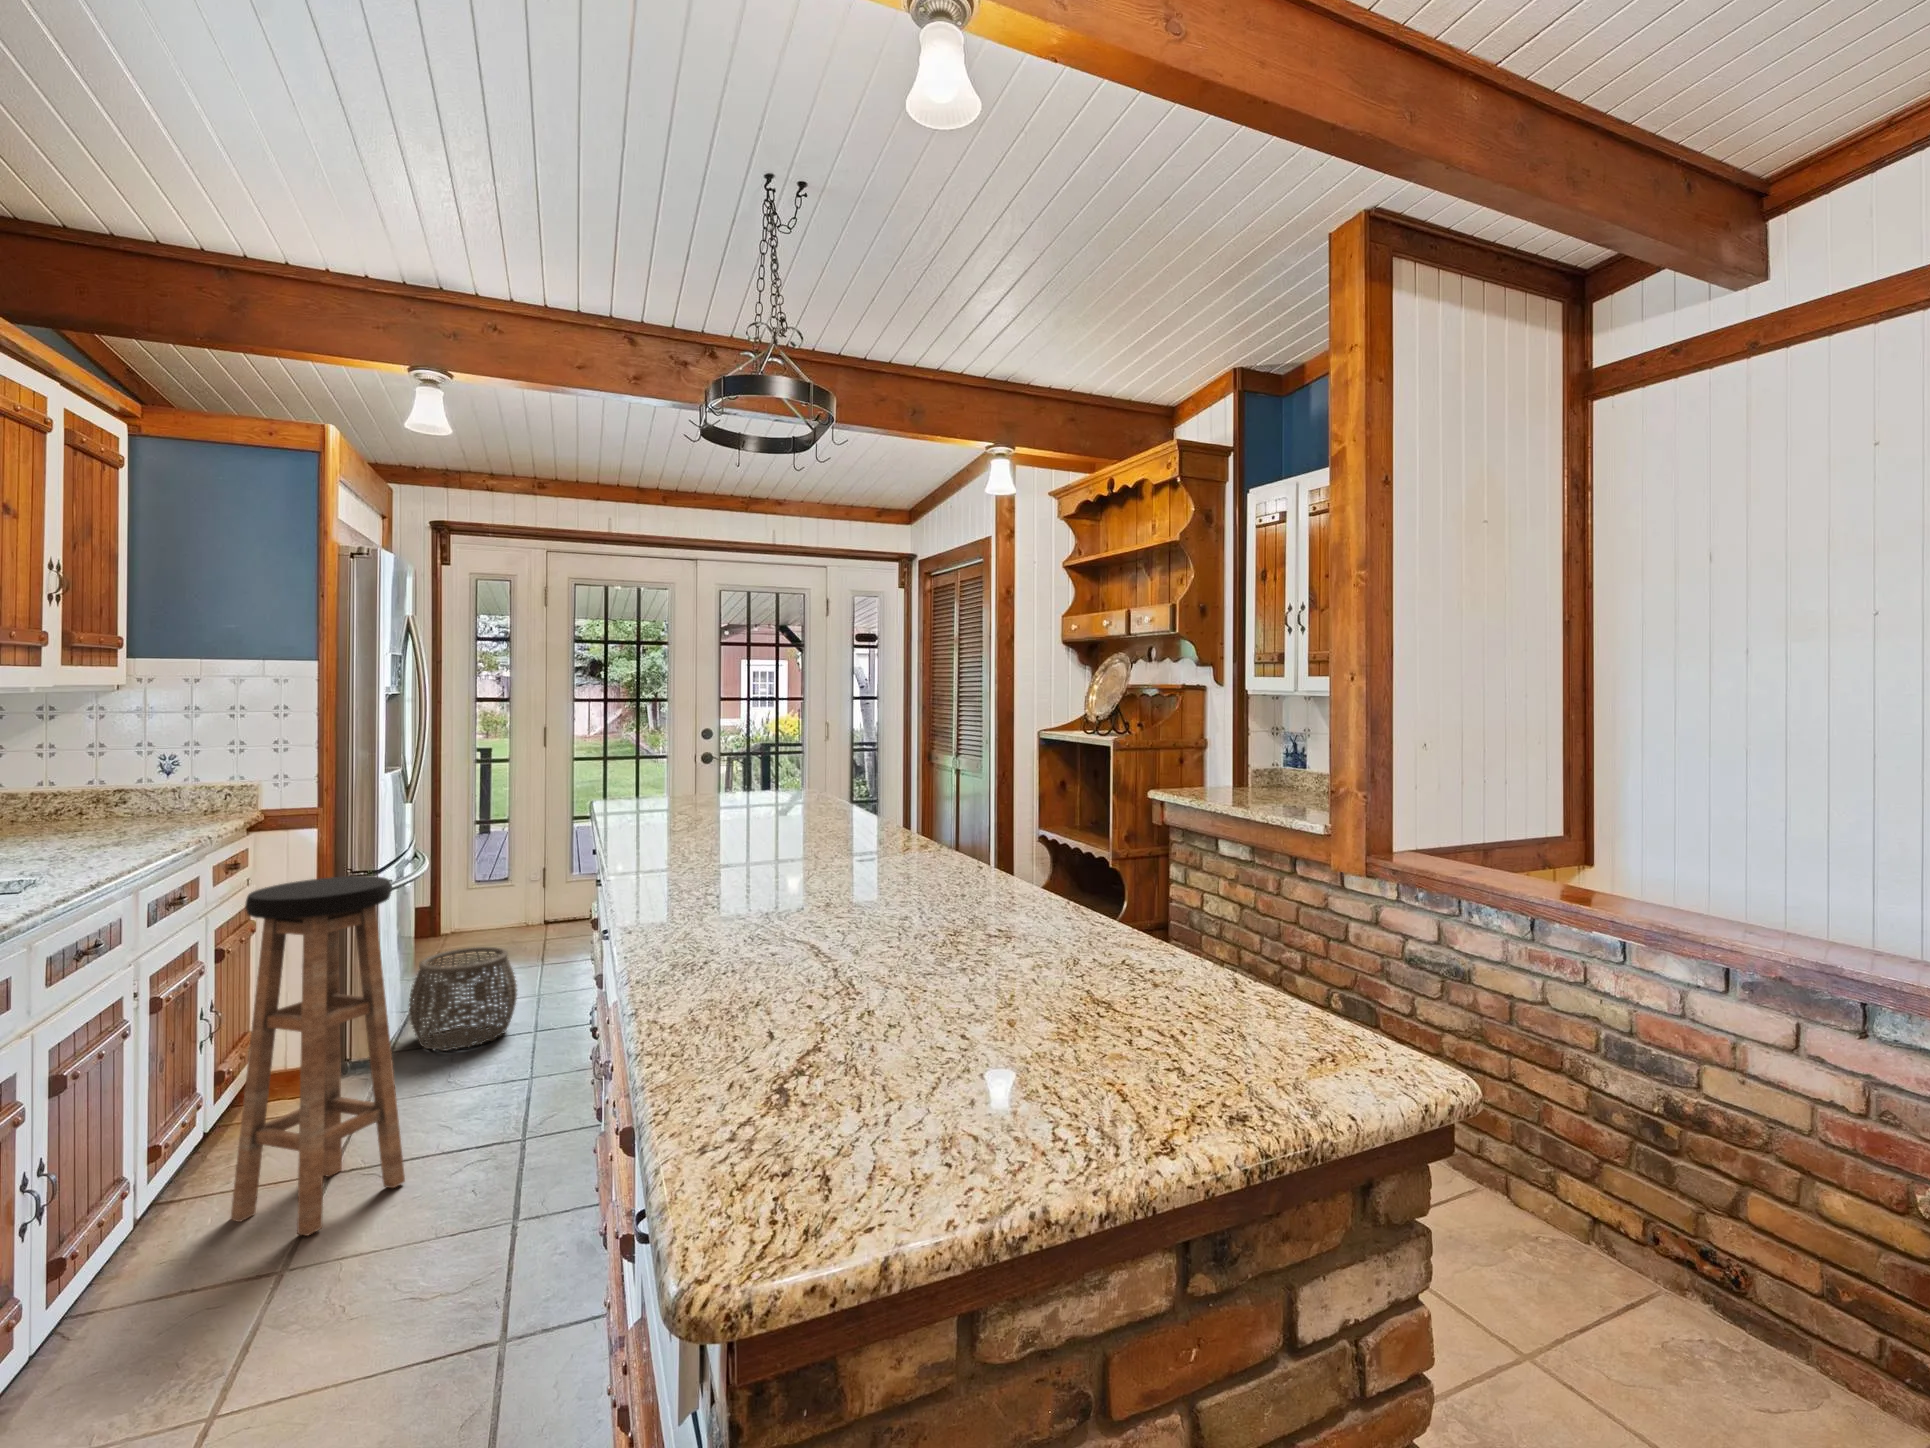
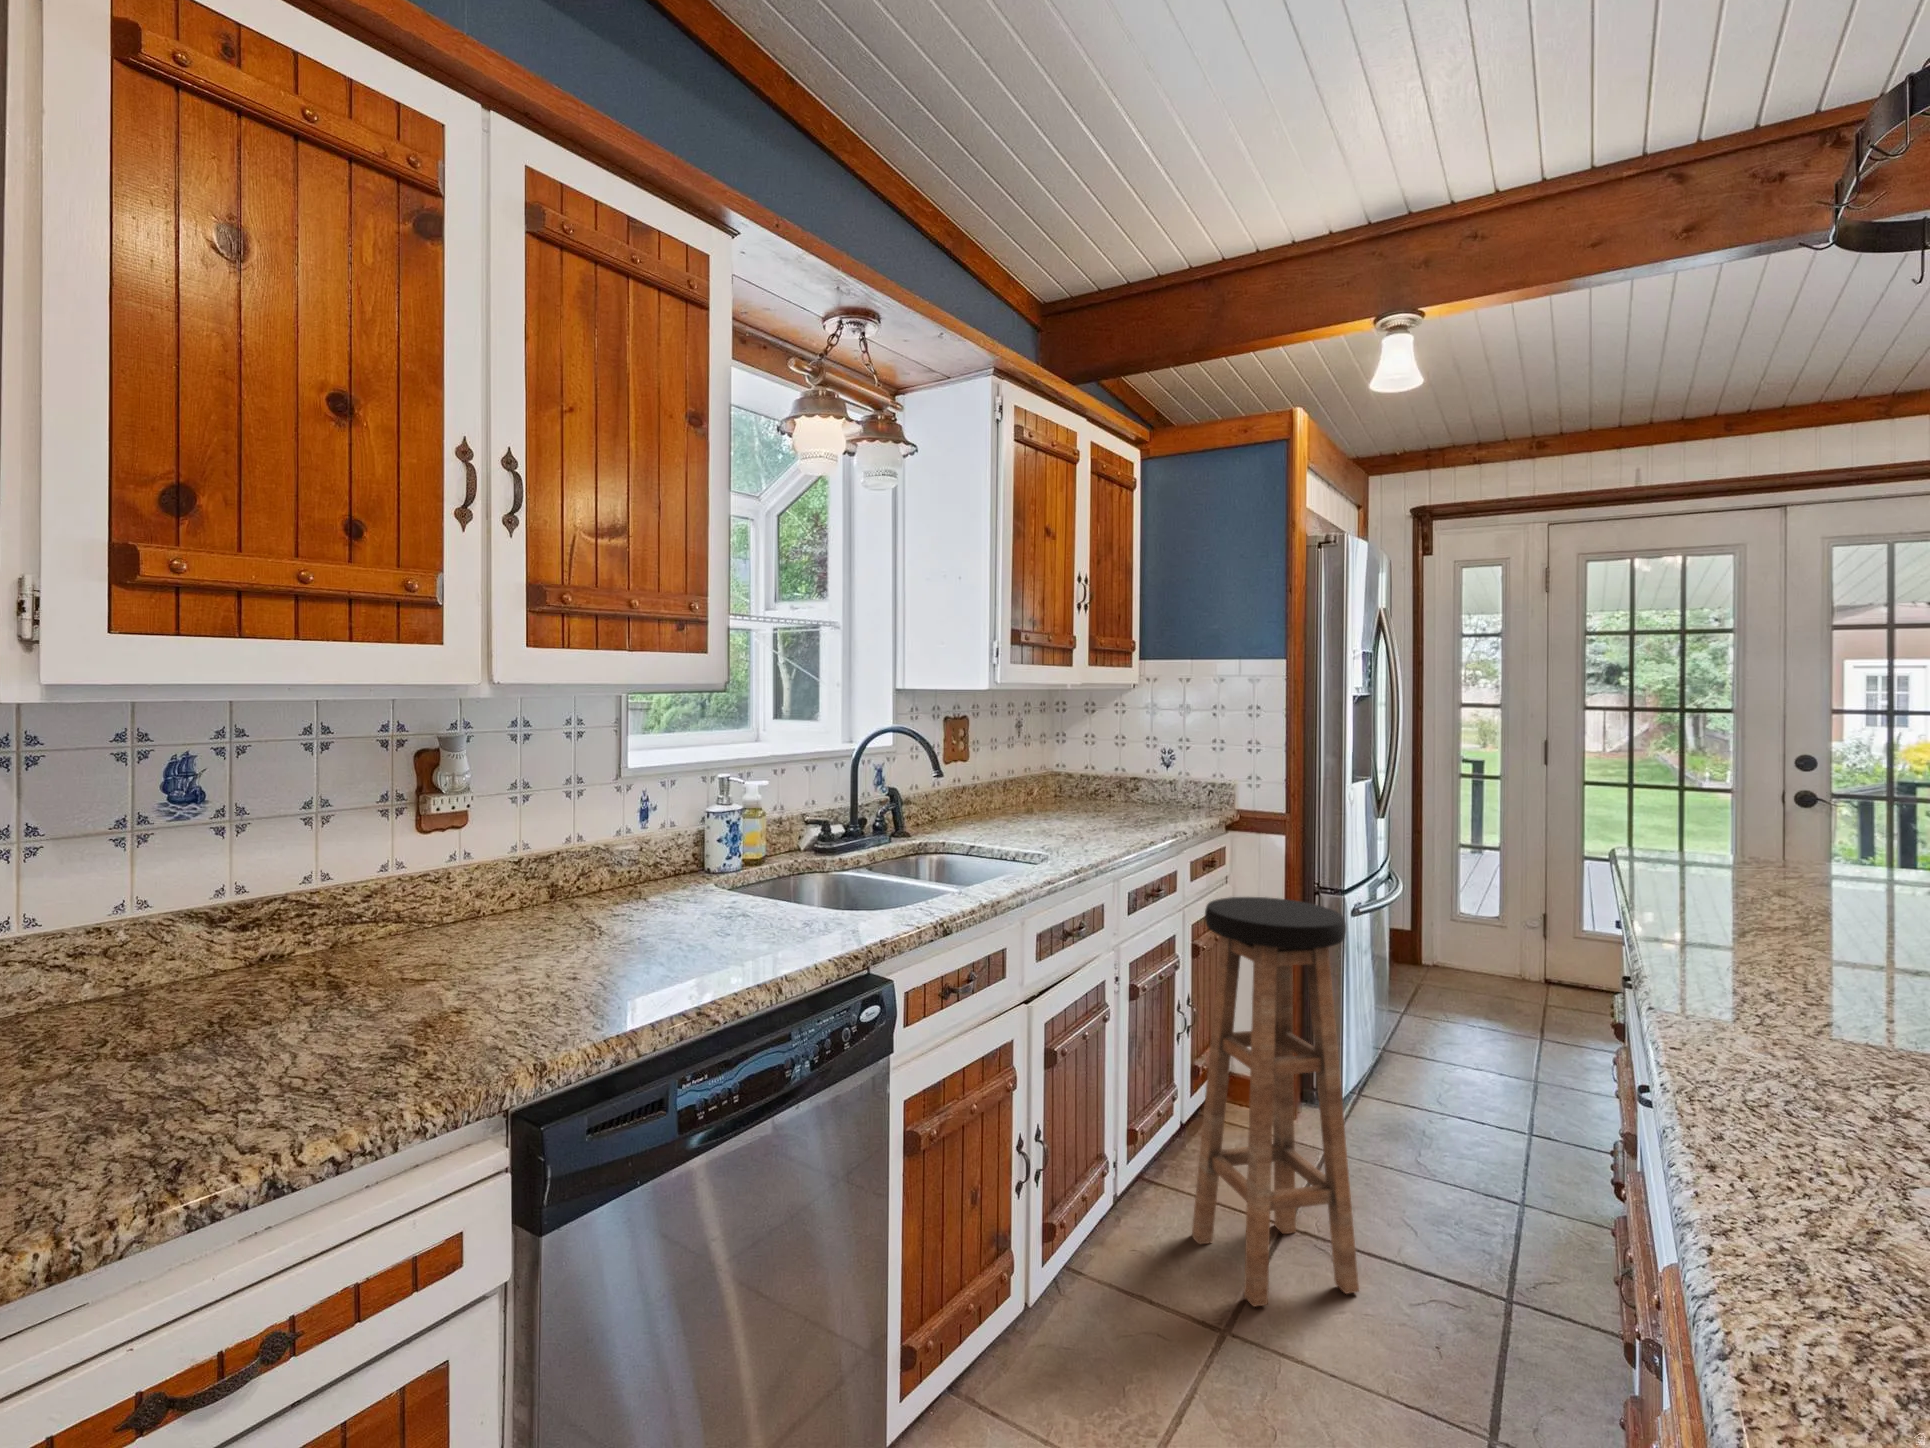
woven basket: present [409,947,517,1051] -> none [1377,998,1508,1129]

